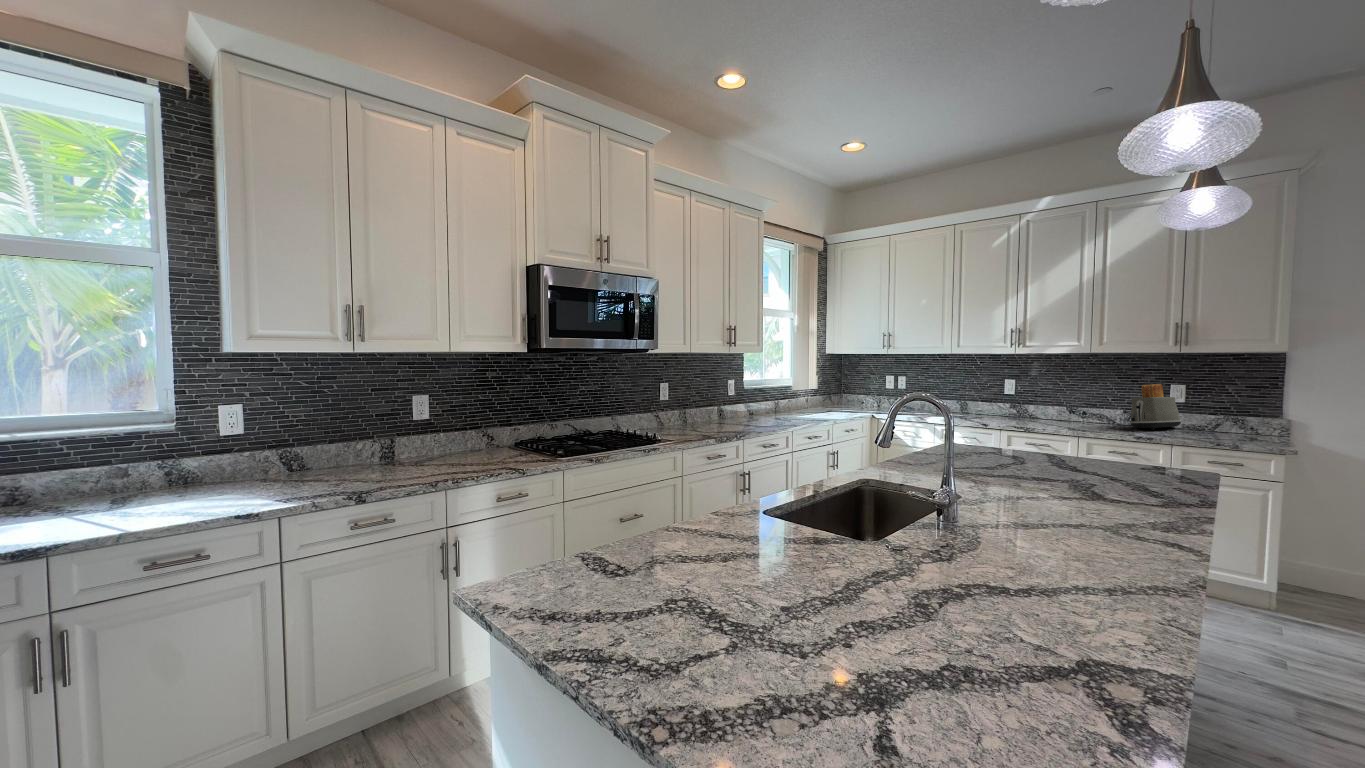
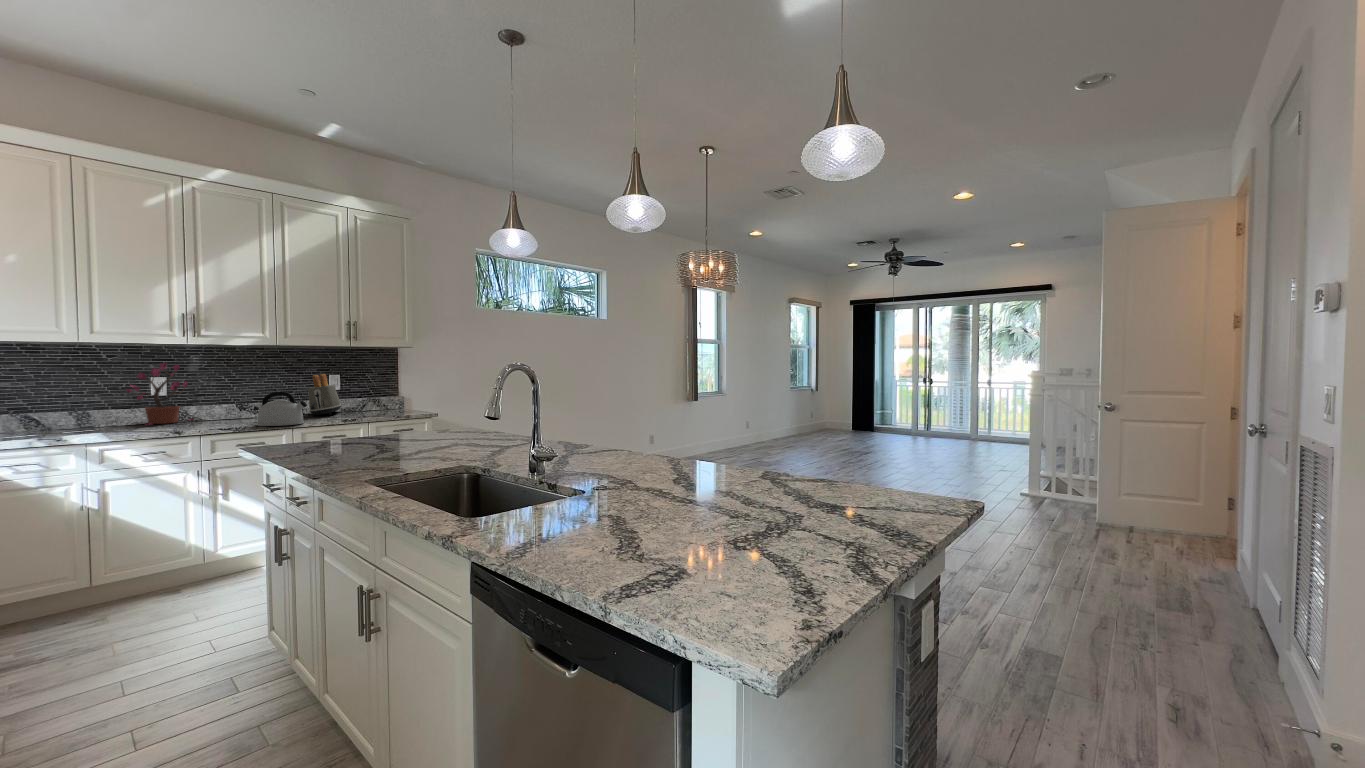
potted plant: none [986,367,1030,417] -> present [127,363,193,425]
kettle: none [1058,399,1107,433] -> present [257,391,307,426]

